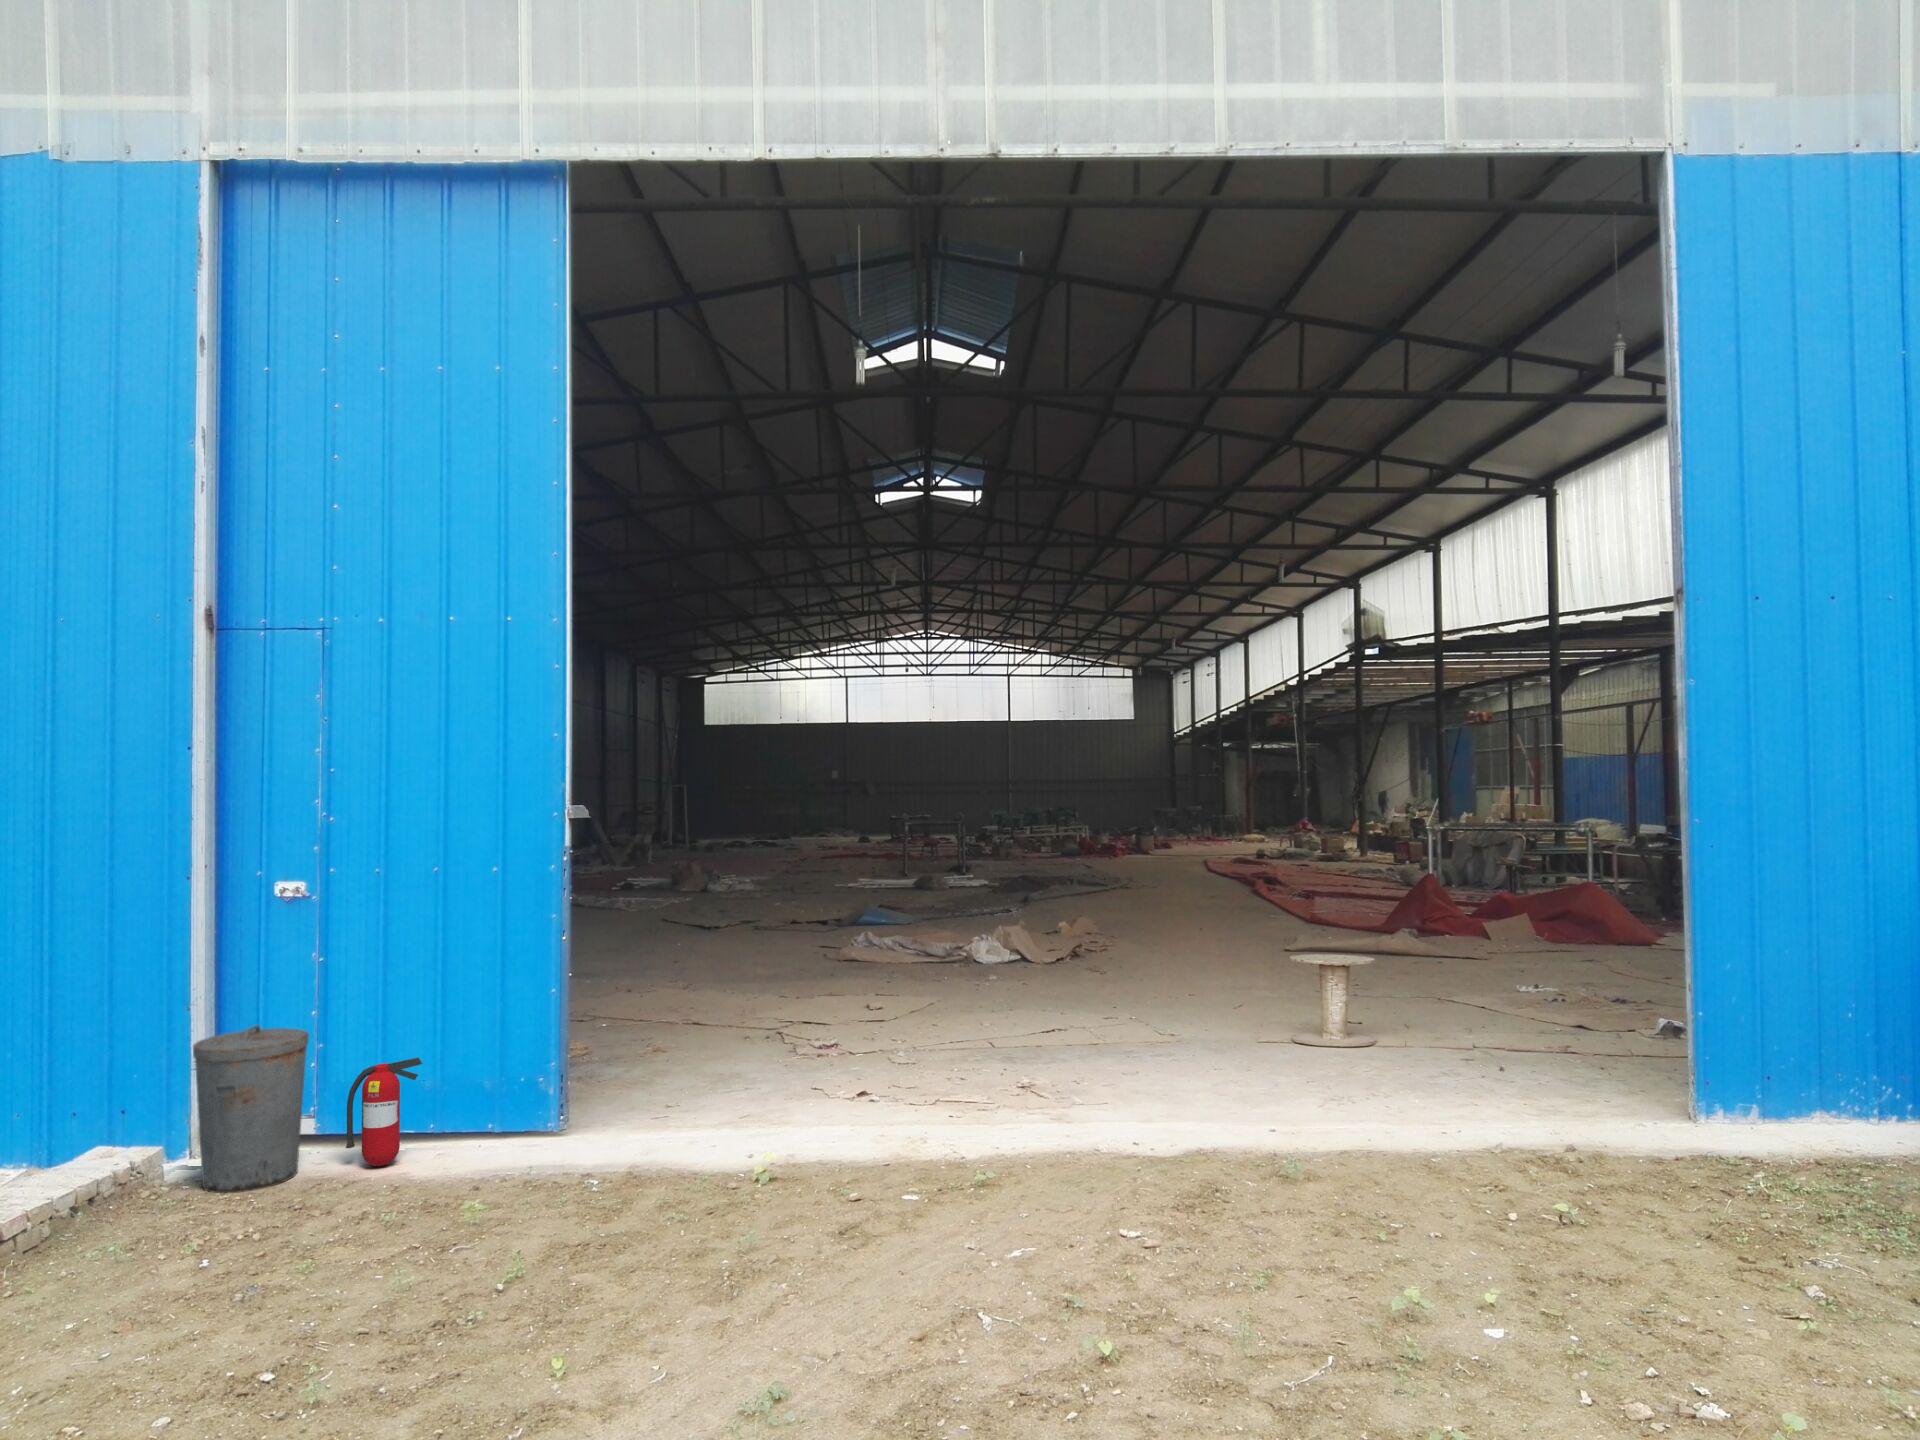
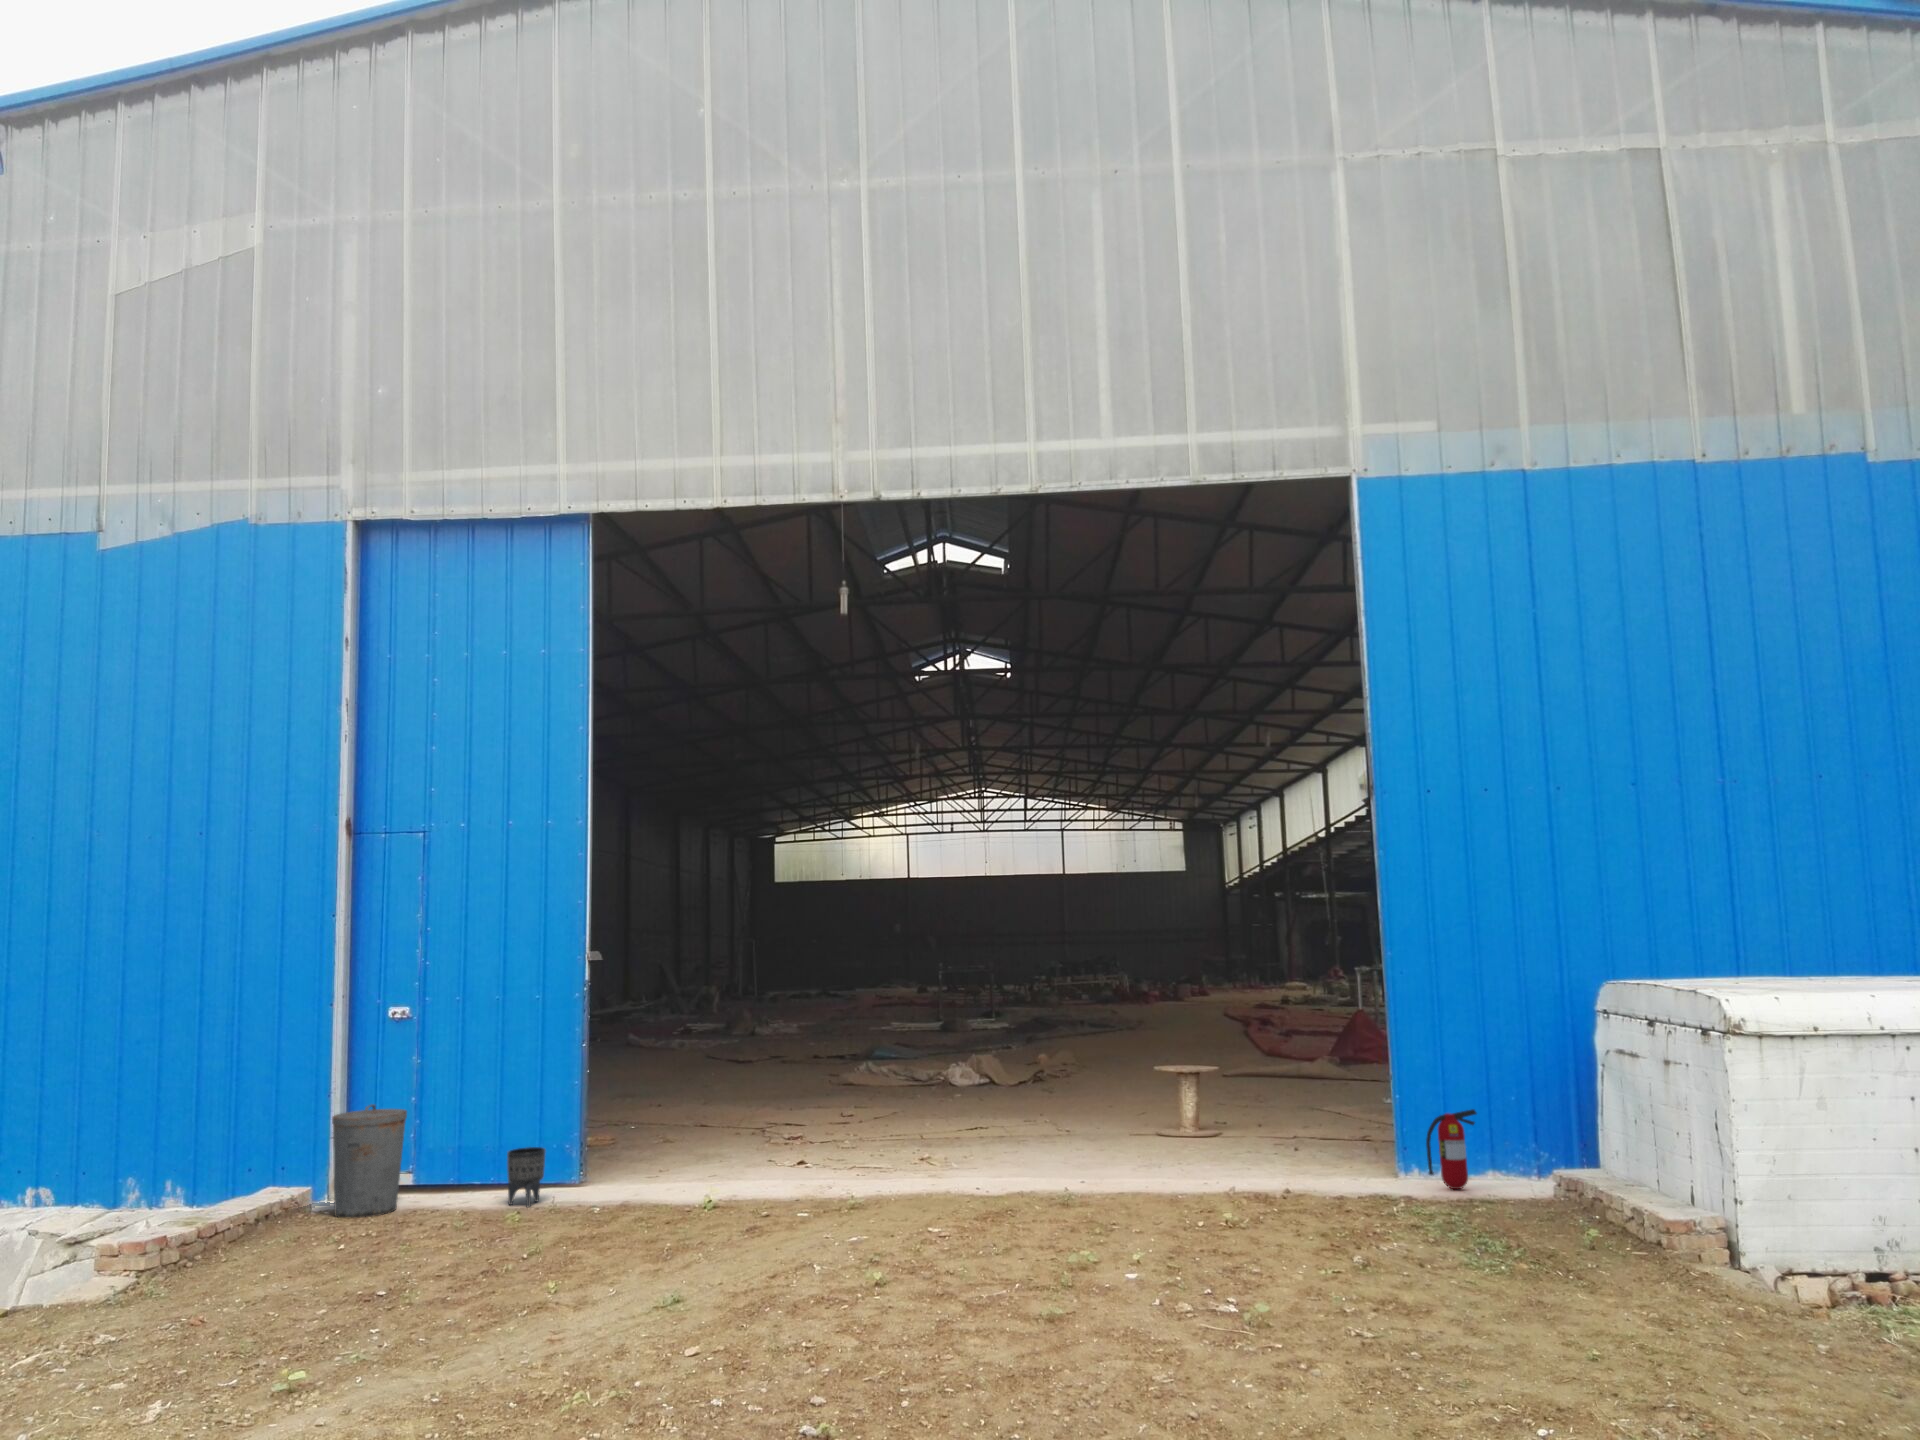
fire extinguisher: present [346,1057,422,1166] -> present [1426,1109,1476,1189]
planter: none [460,1082,516,1170] -> present [507,1147,546,1207]

